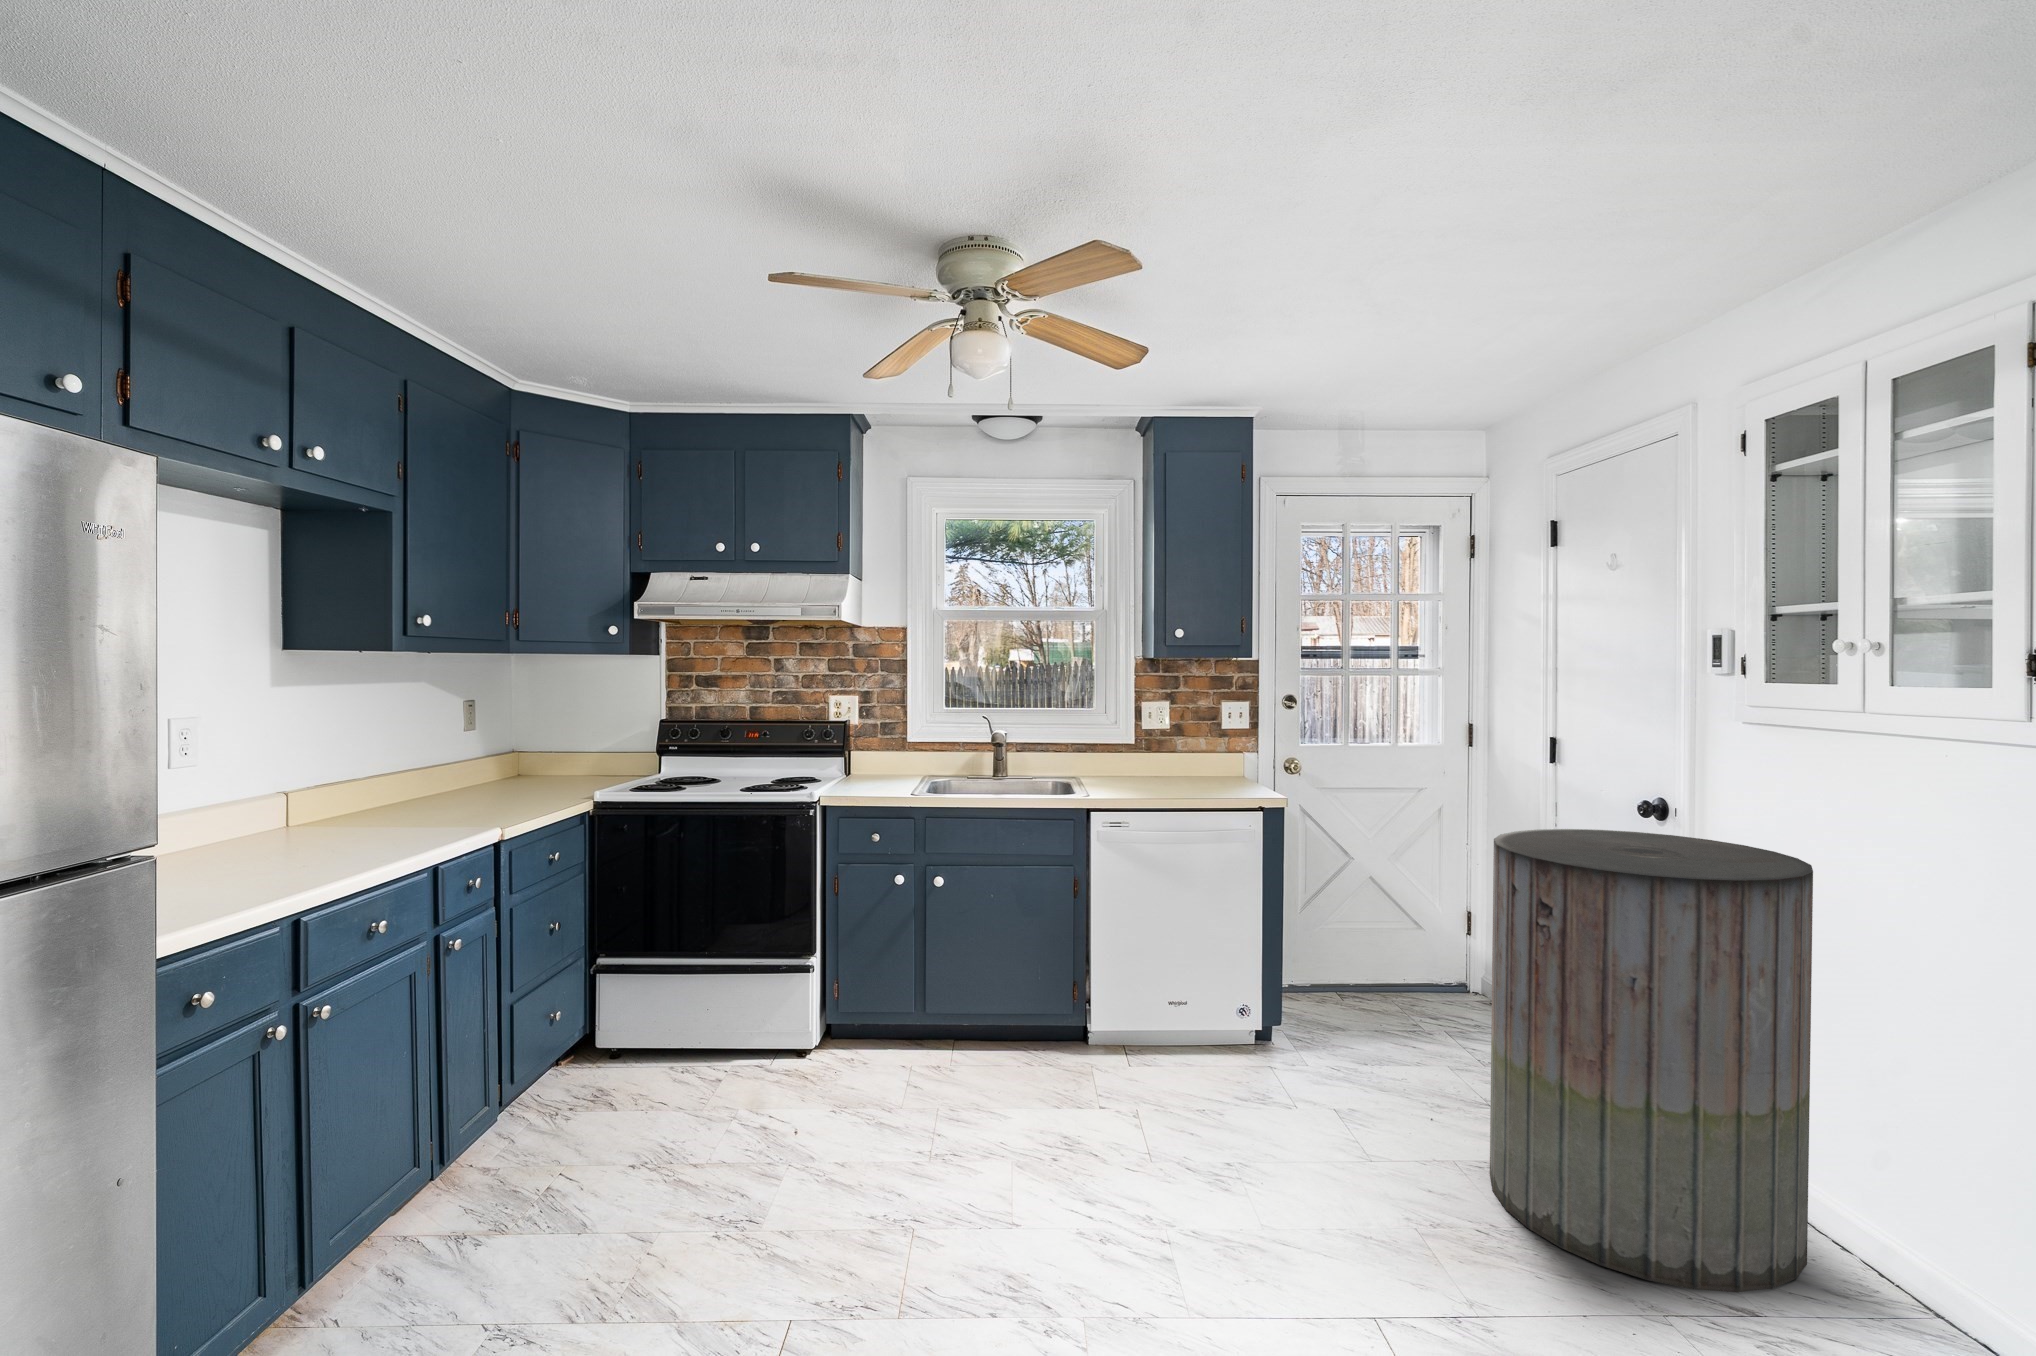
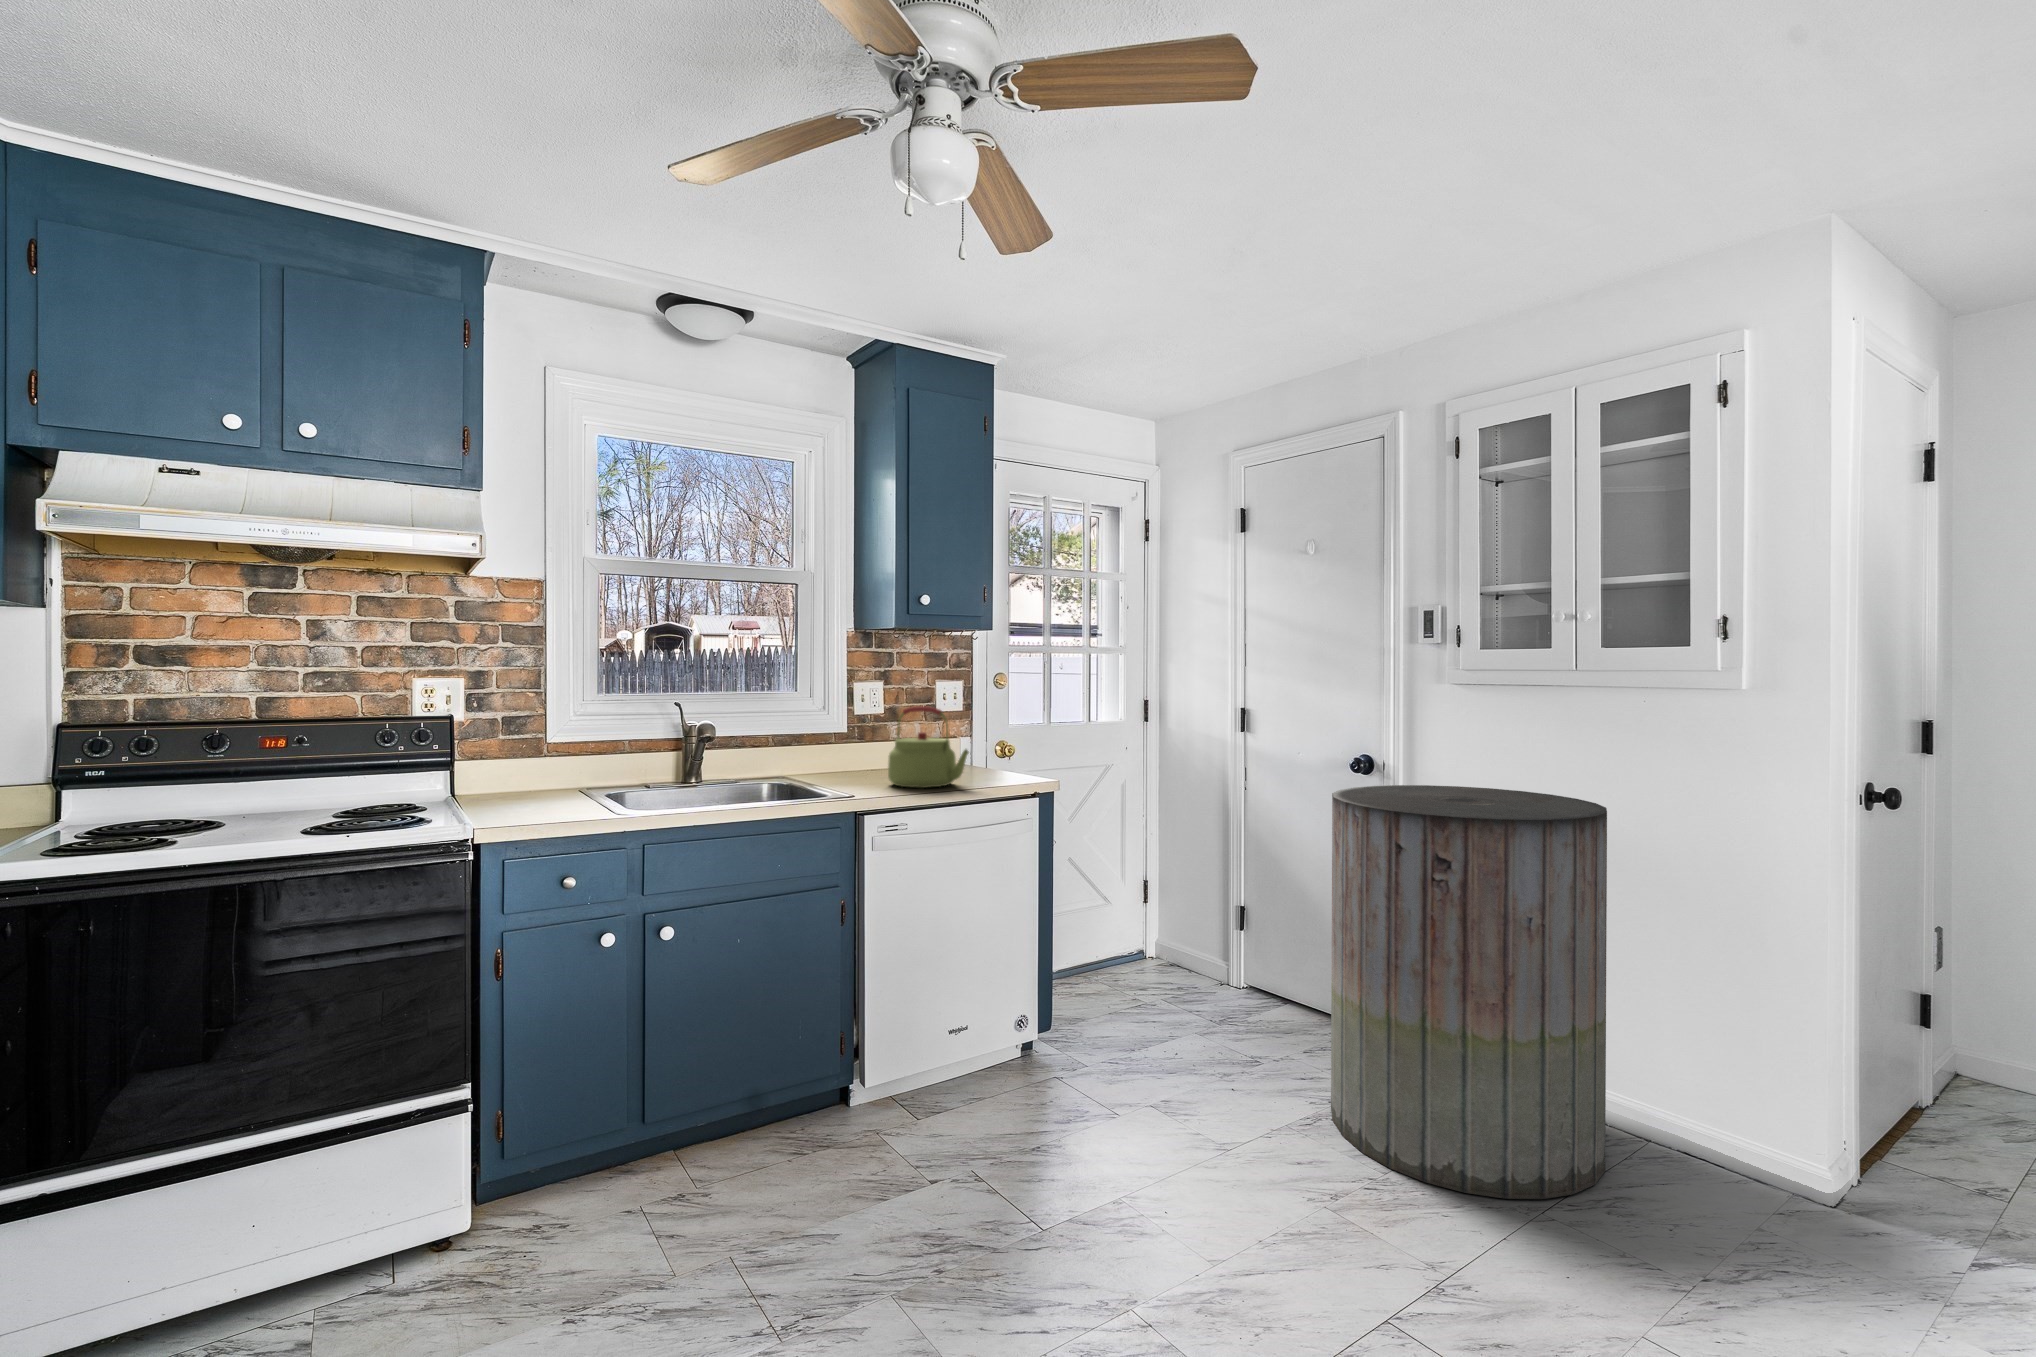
kettle: none [1143,725,1202,794] -> present [888,706,969,788]

